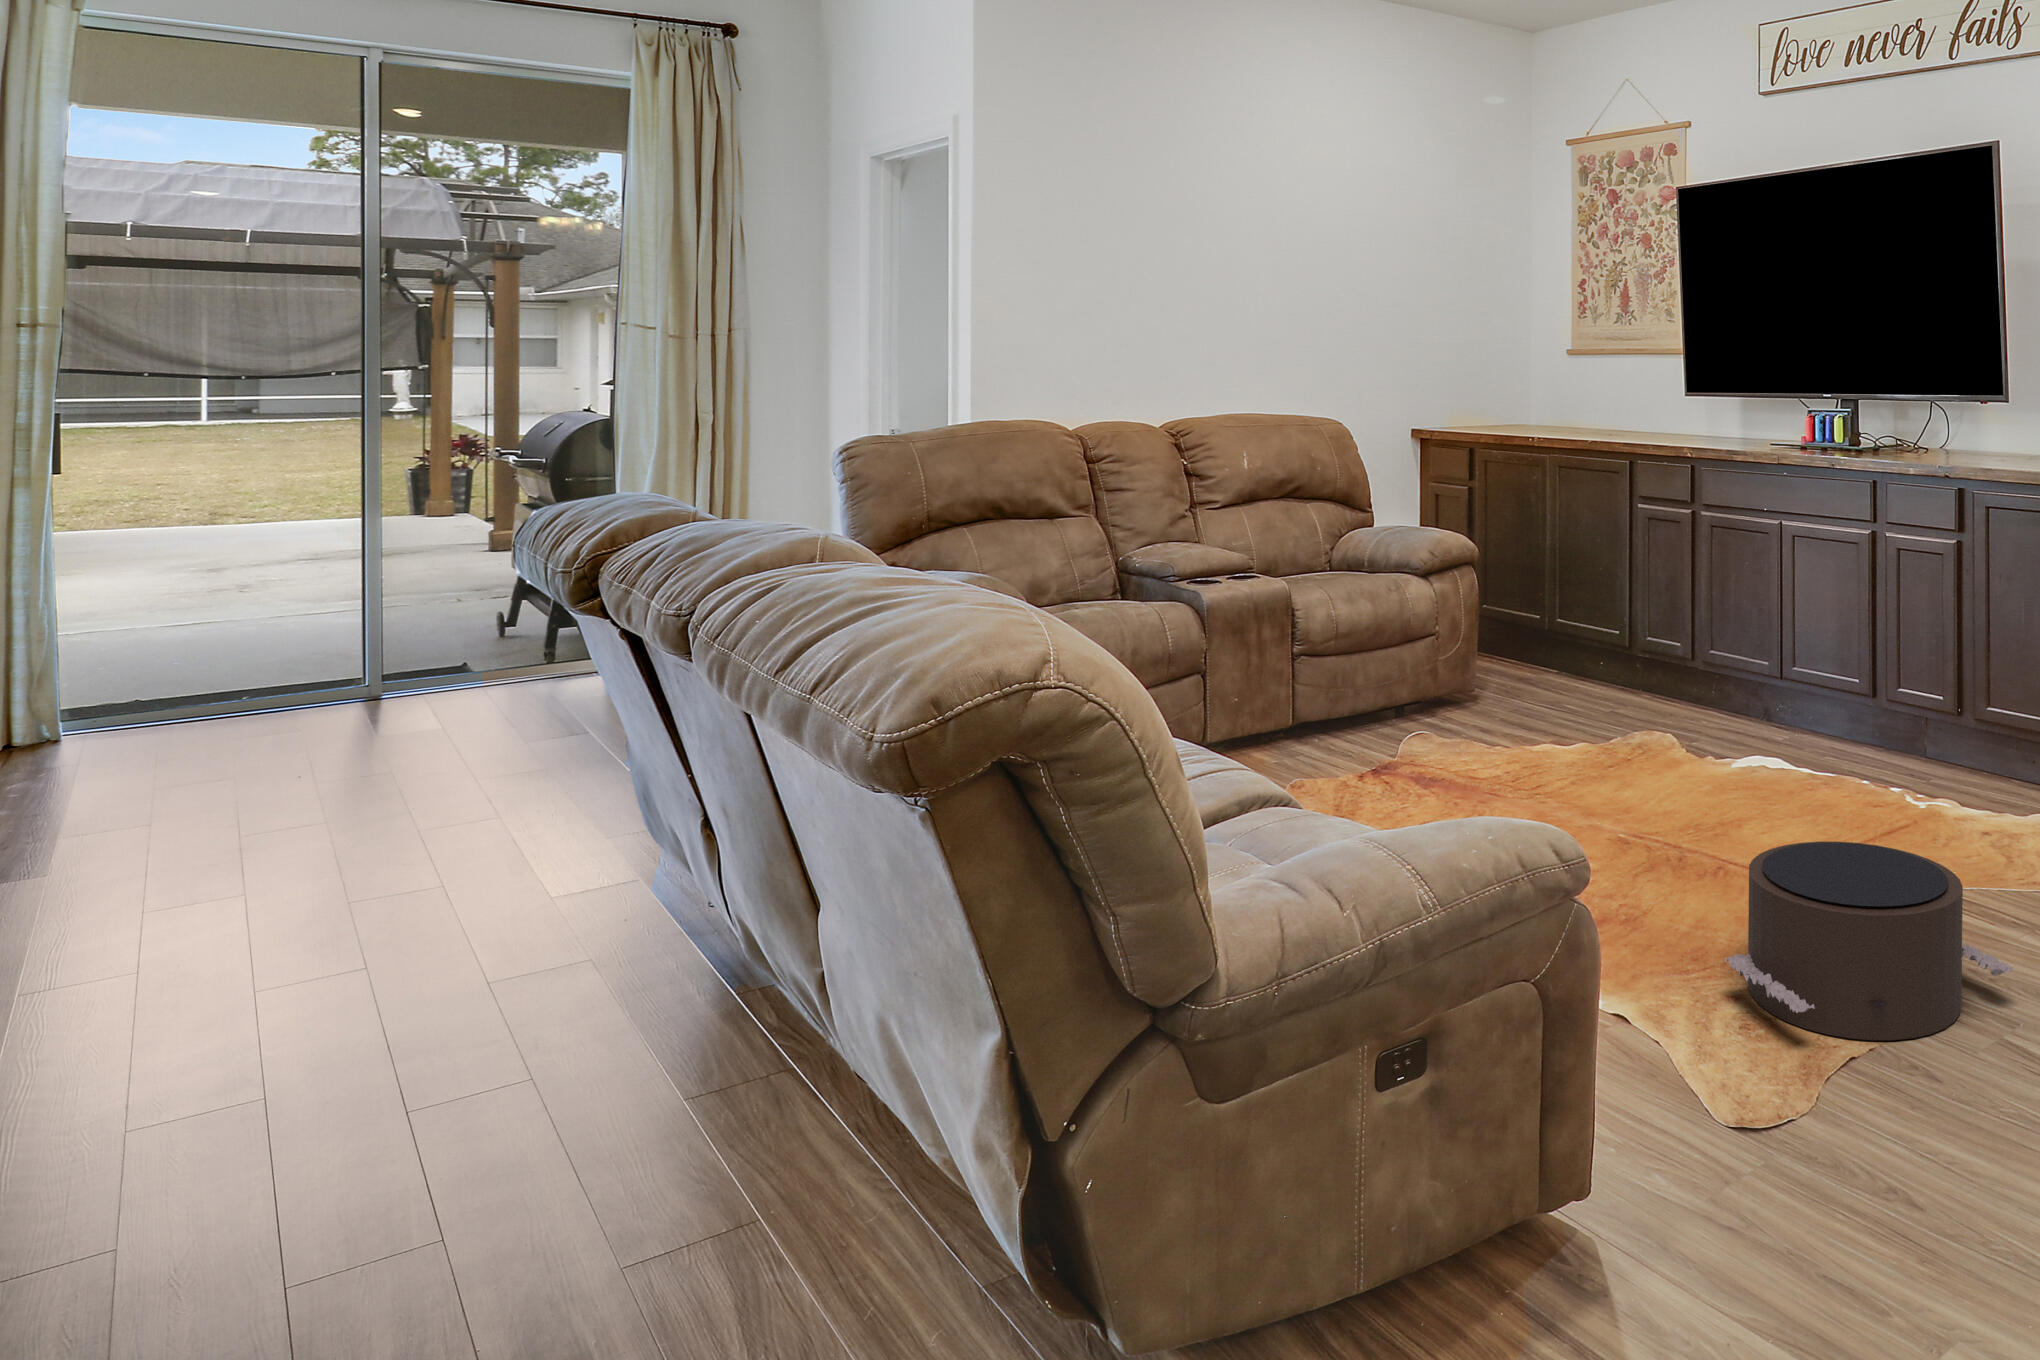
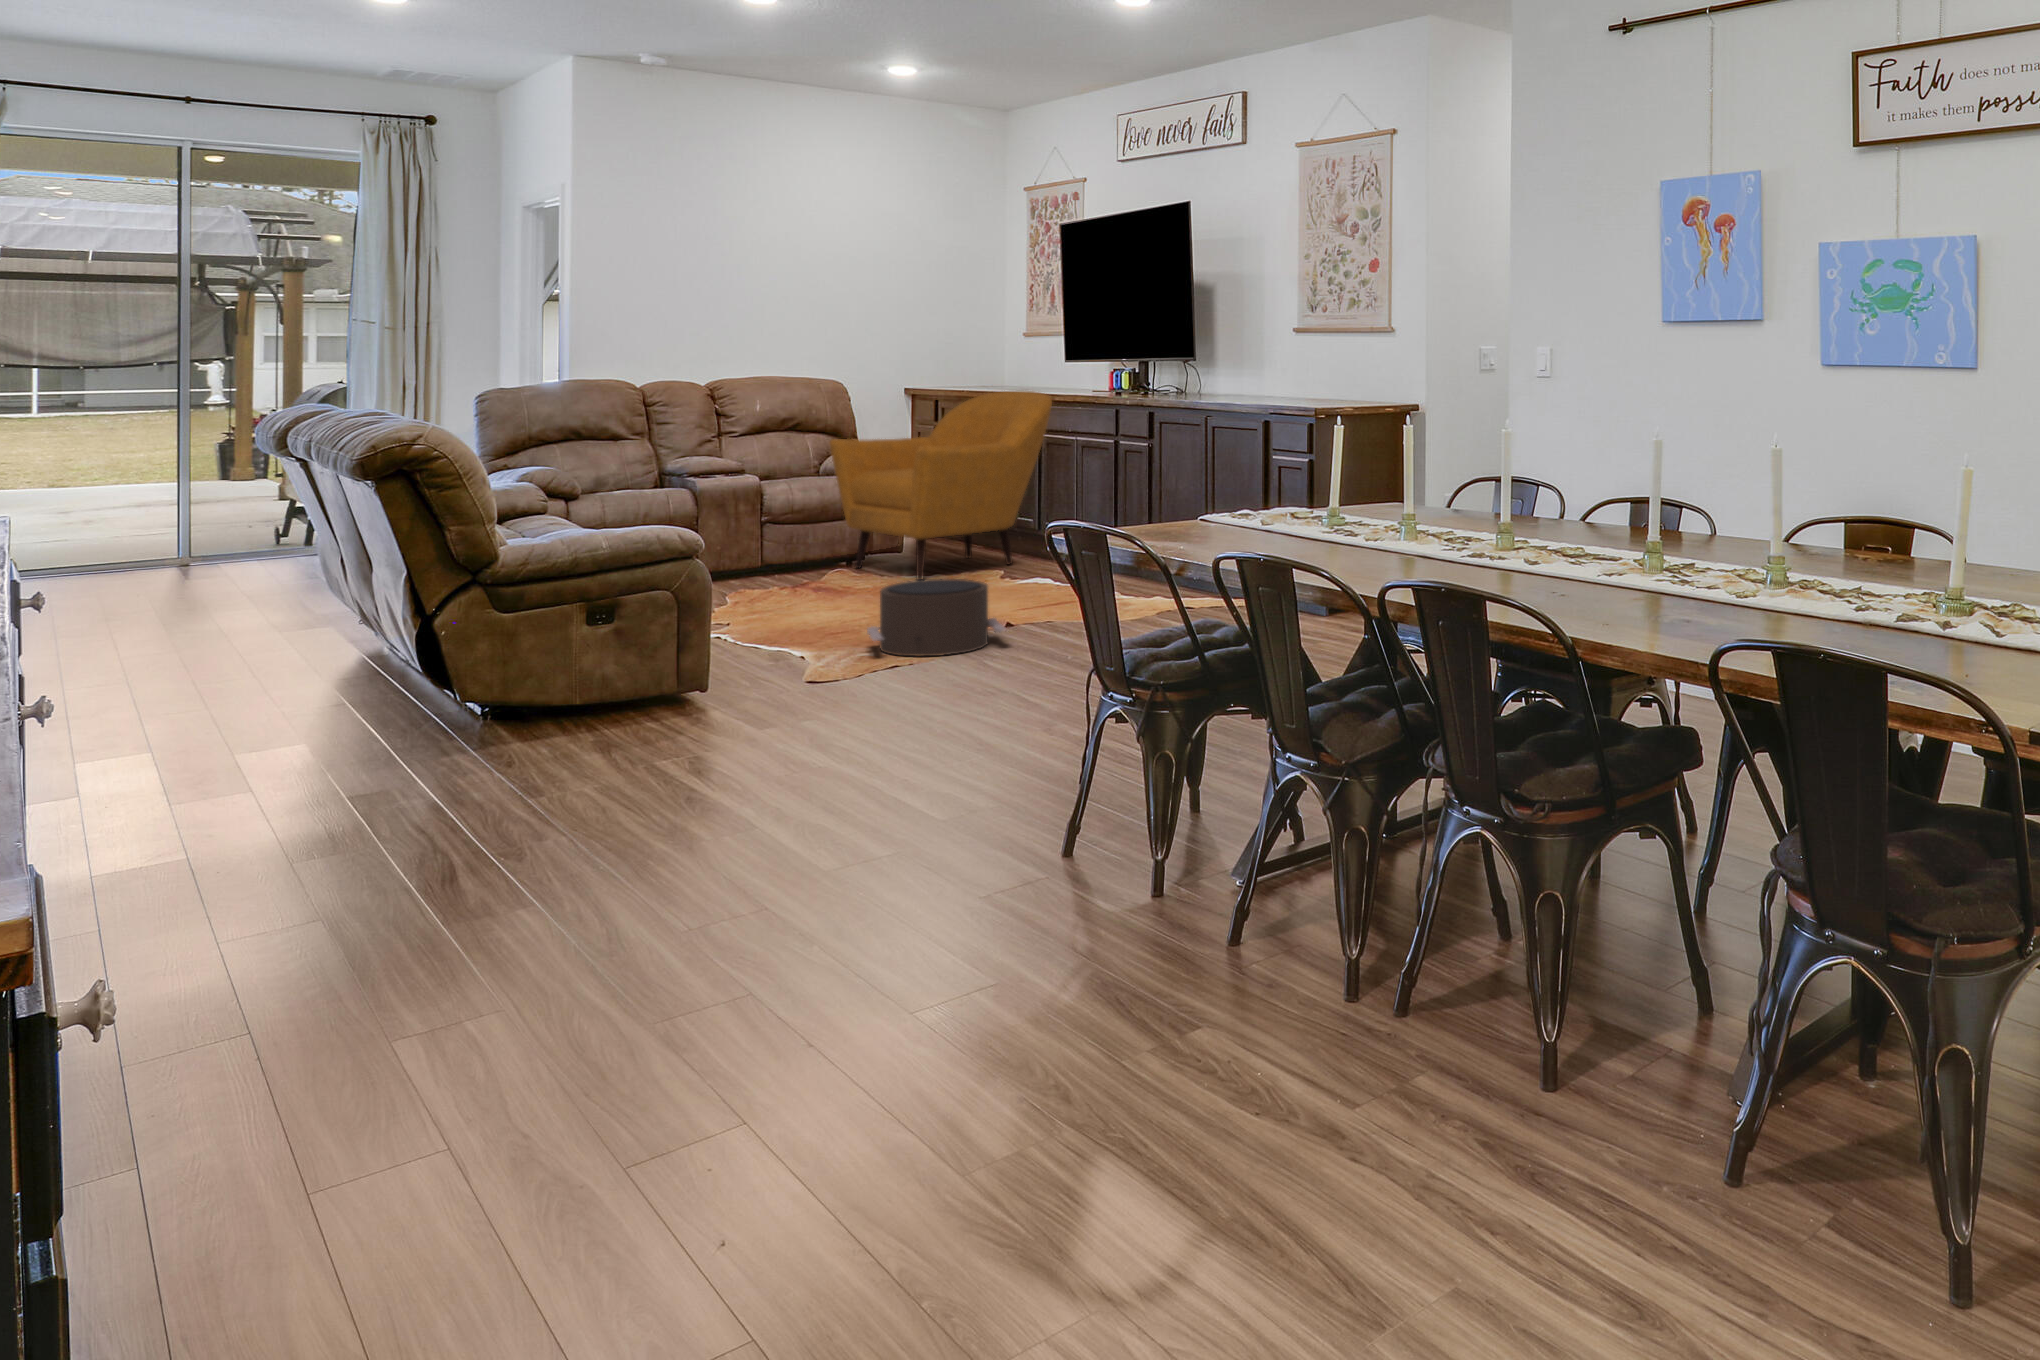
armchair: none [1379,442,1725,765] -> present [830,391,1052,580]

